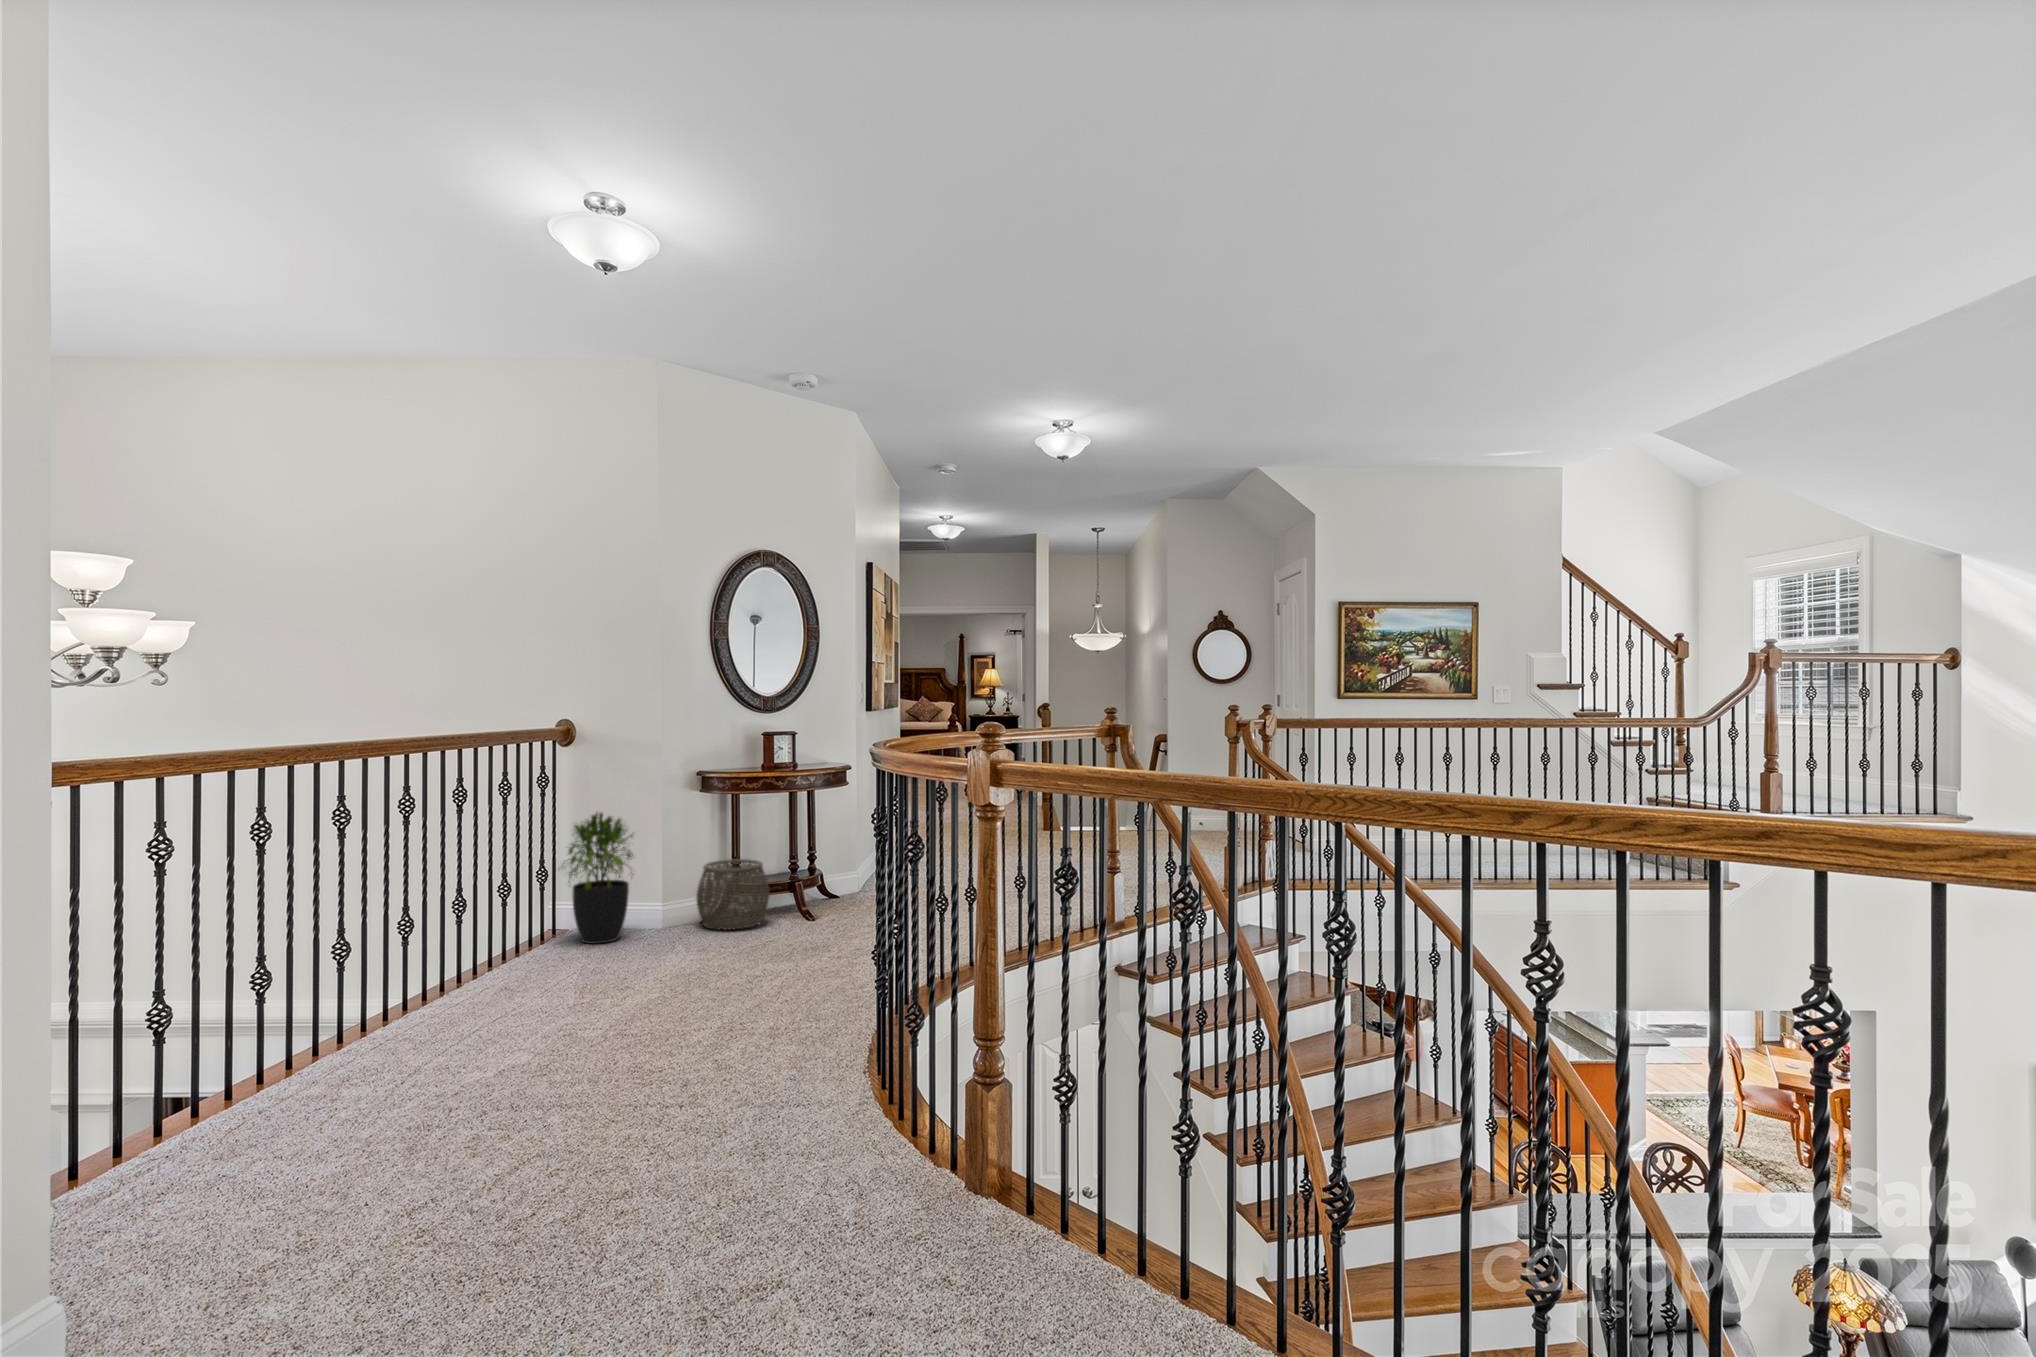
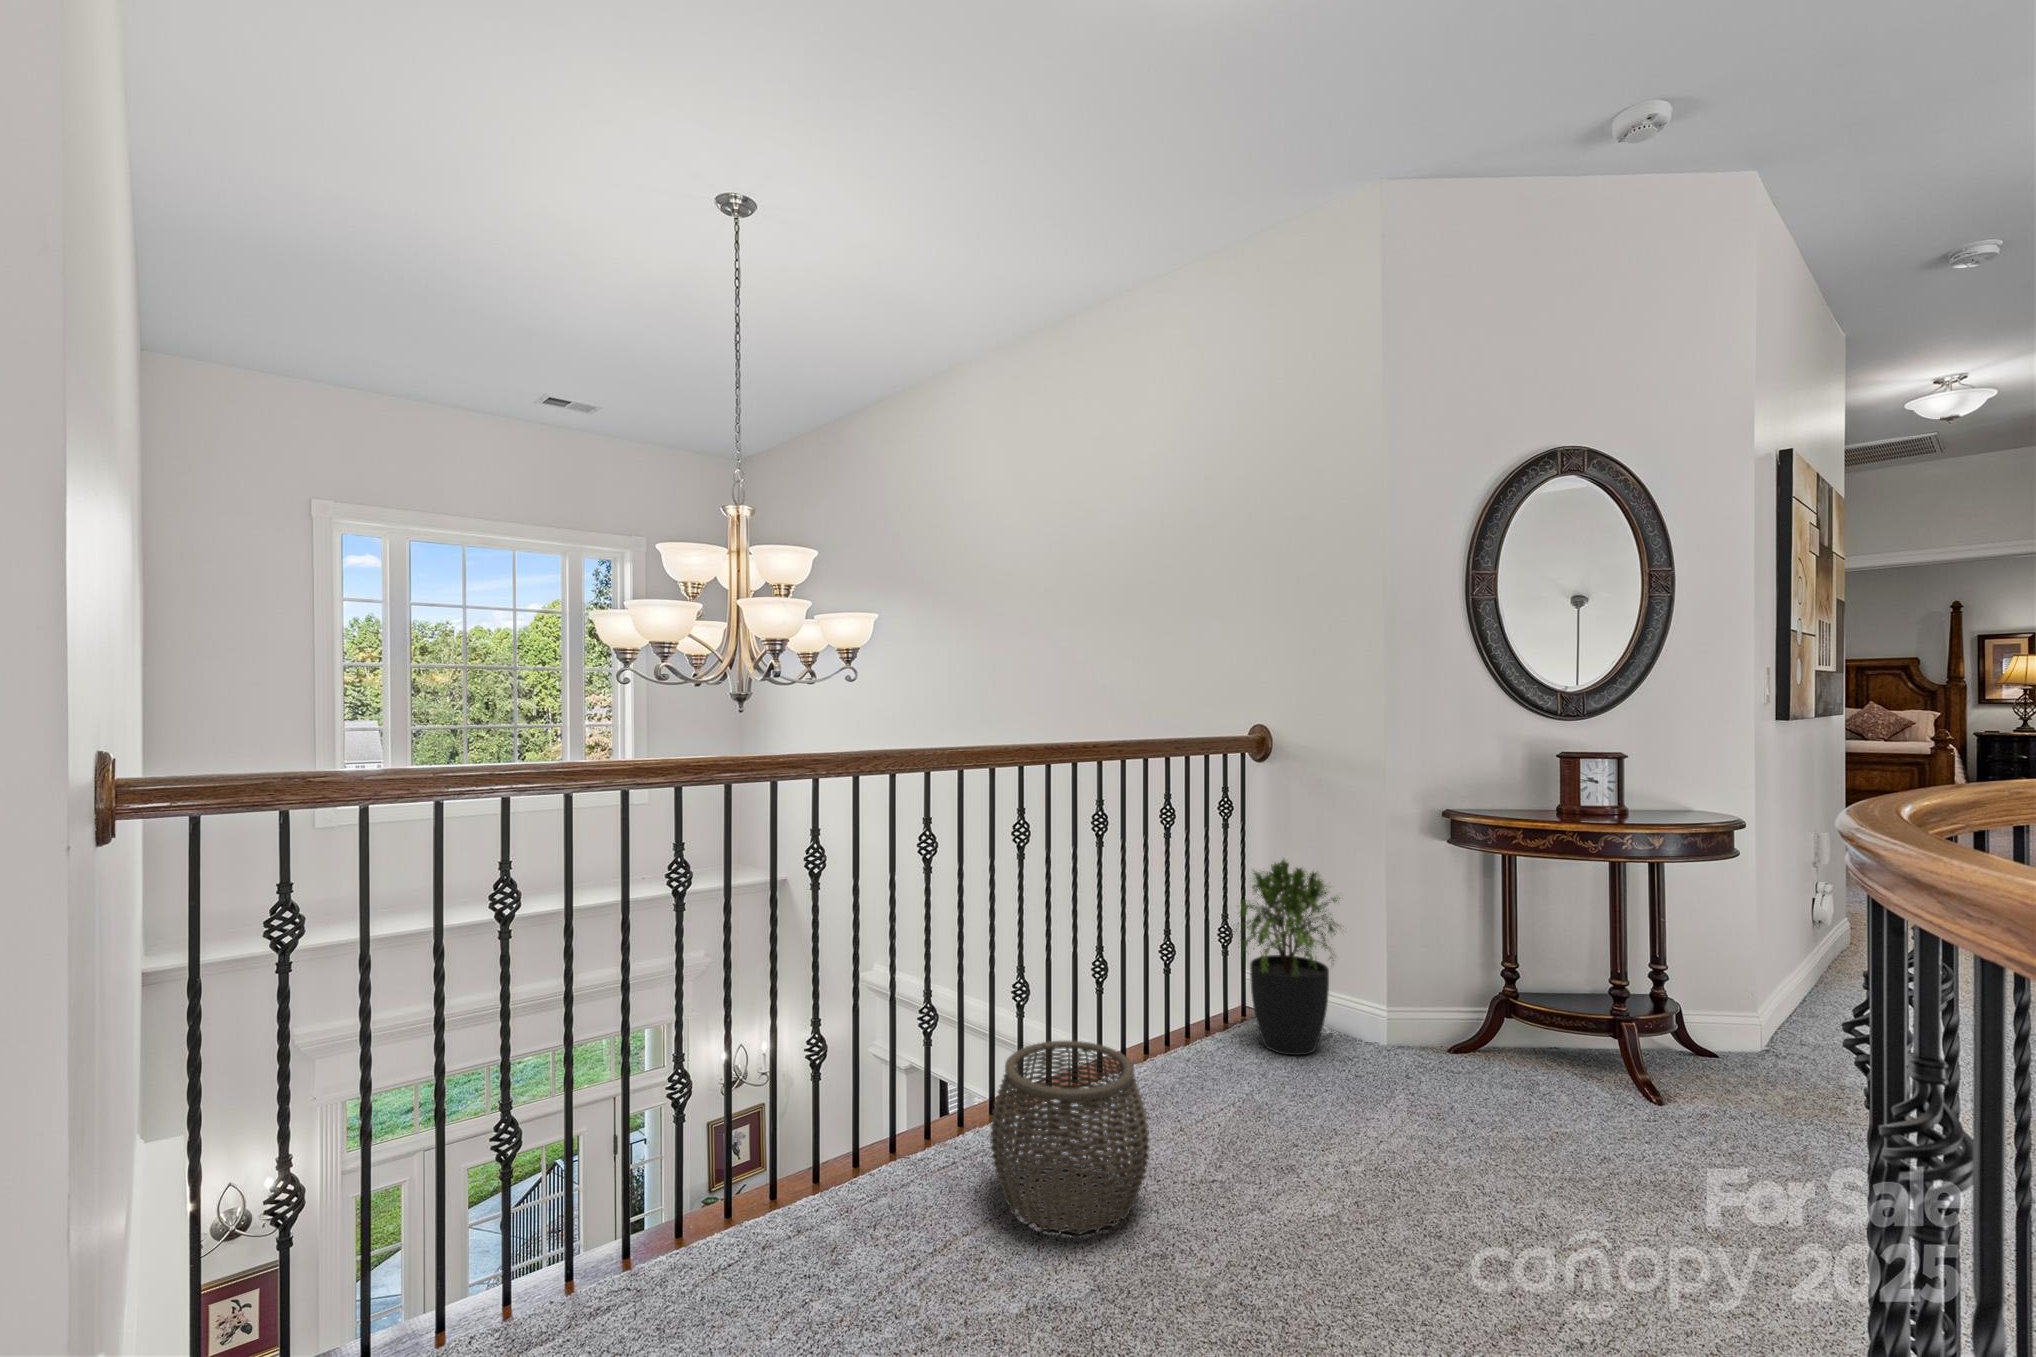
woven basket: present [696,859,769,930] -> present [990,1041,1150,1235]

